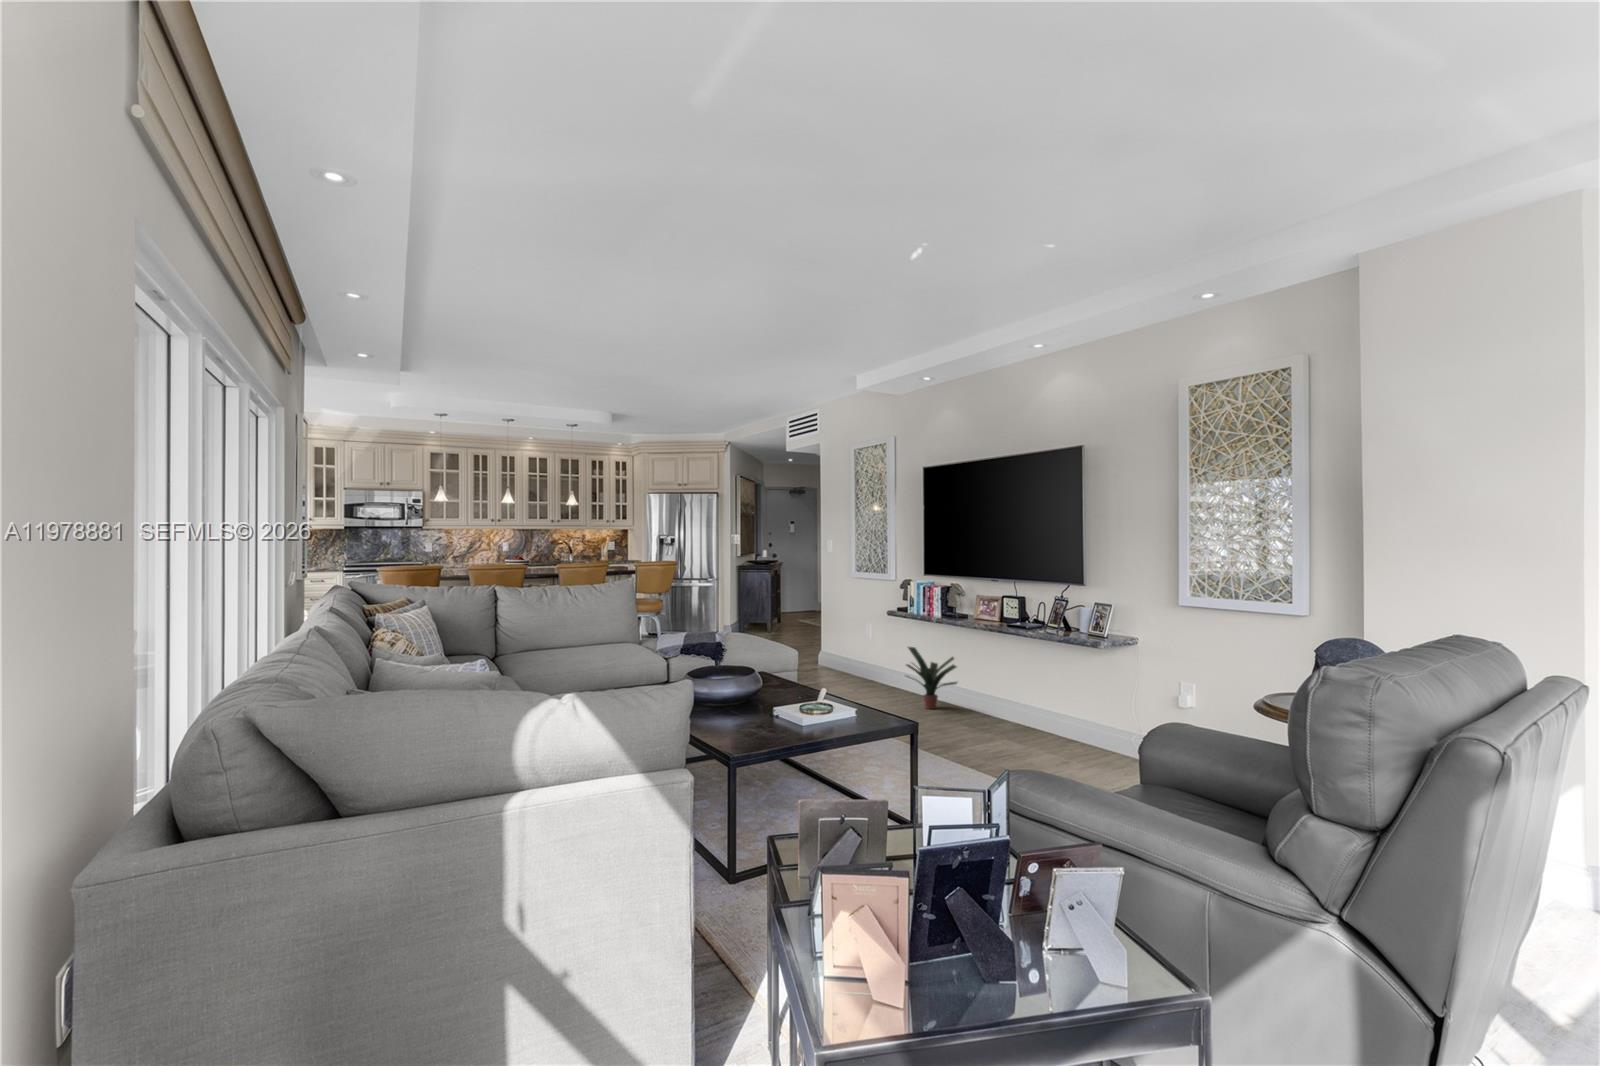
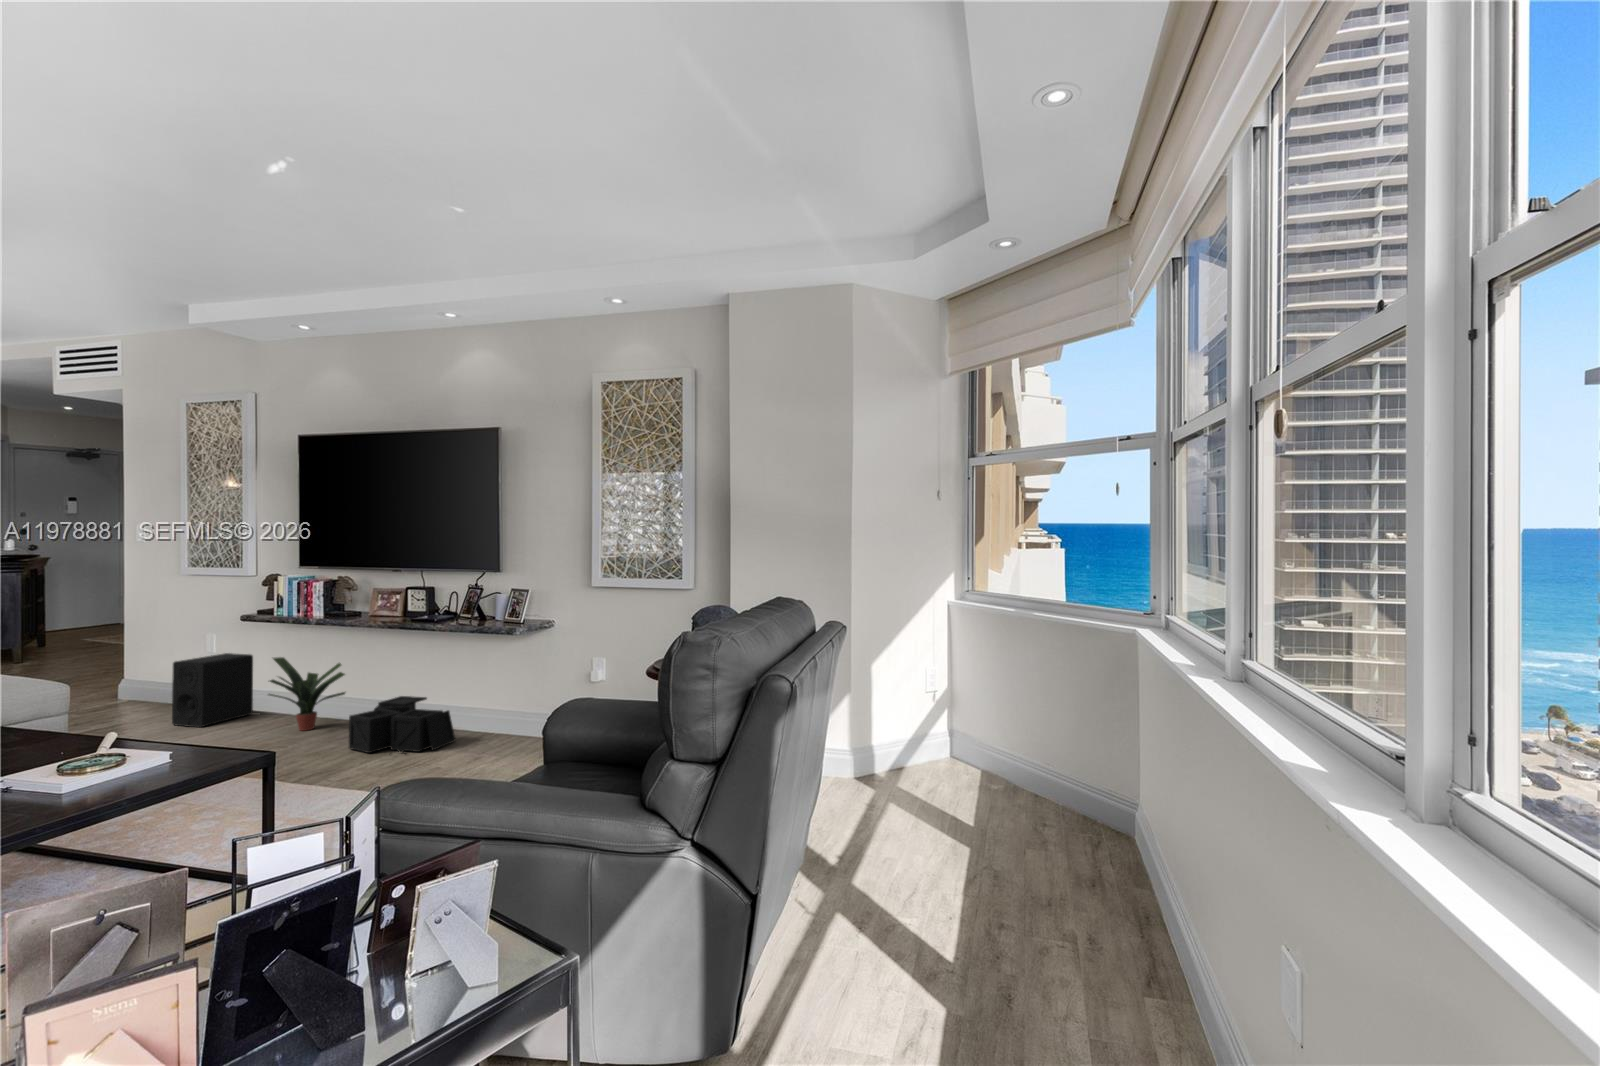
speaker: none [848,639,895,694] -> present [172,653,253,727]
storage bin: none [960,692,1046,746] -> present [349,696,455,753]

